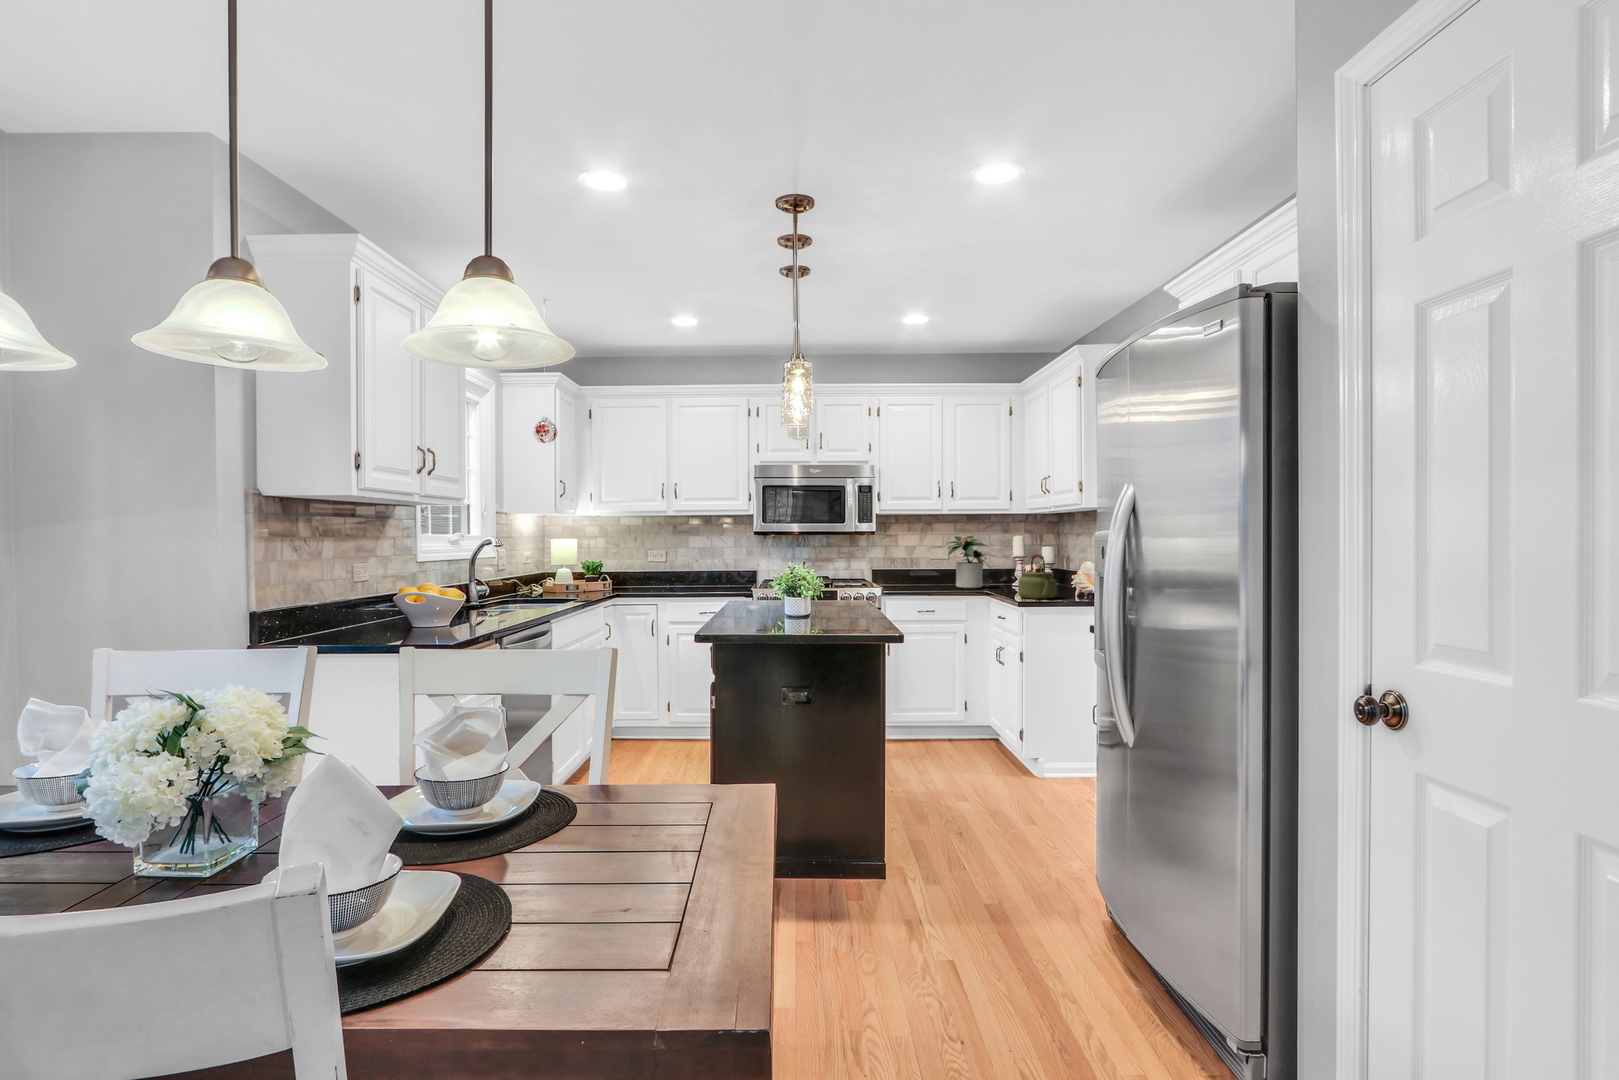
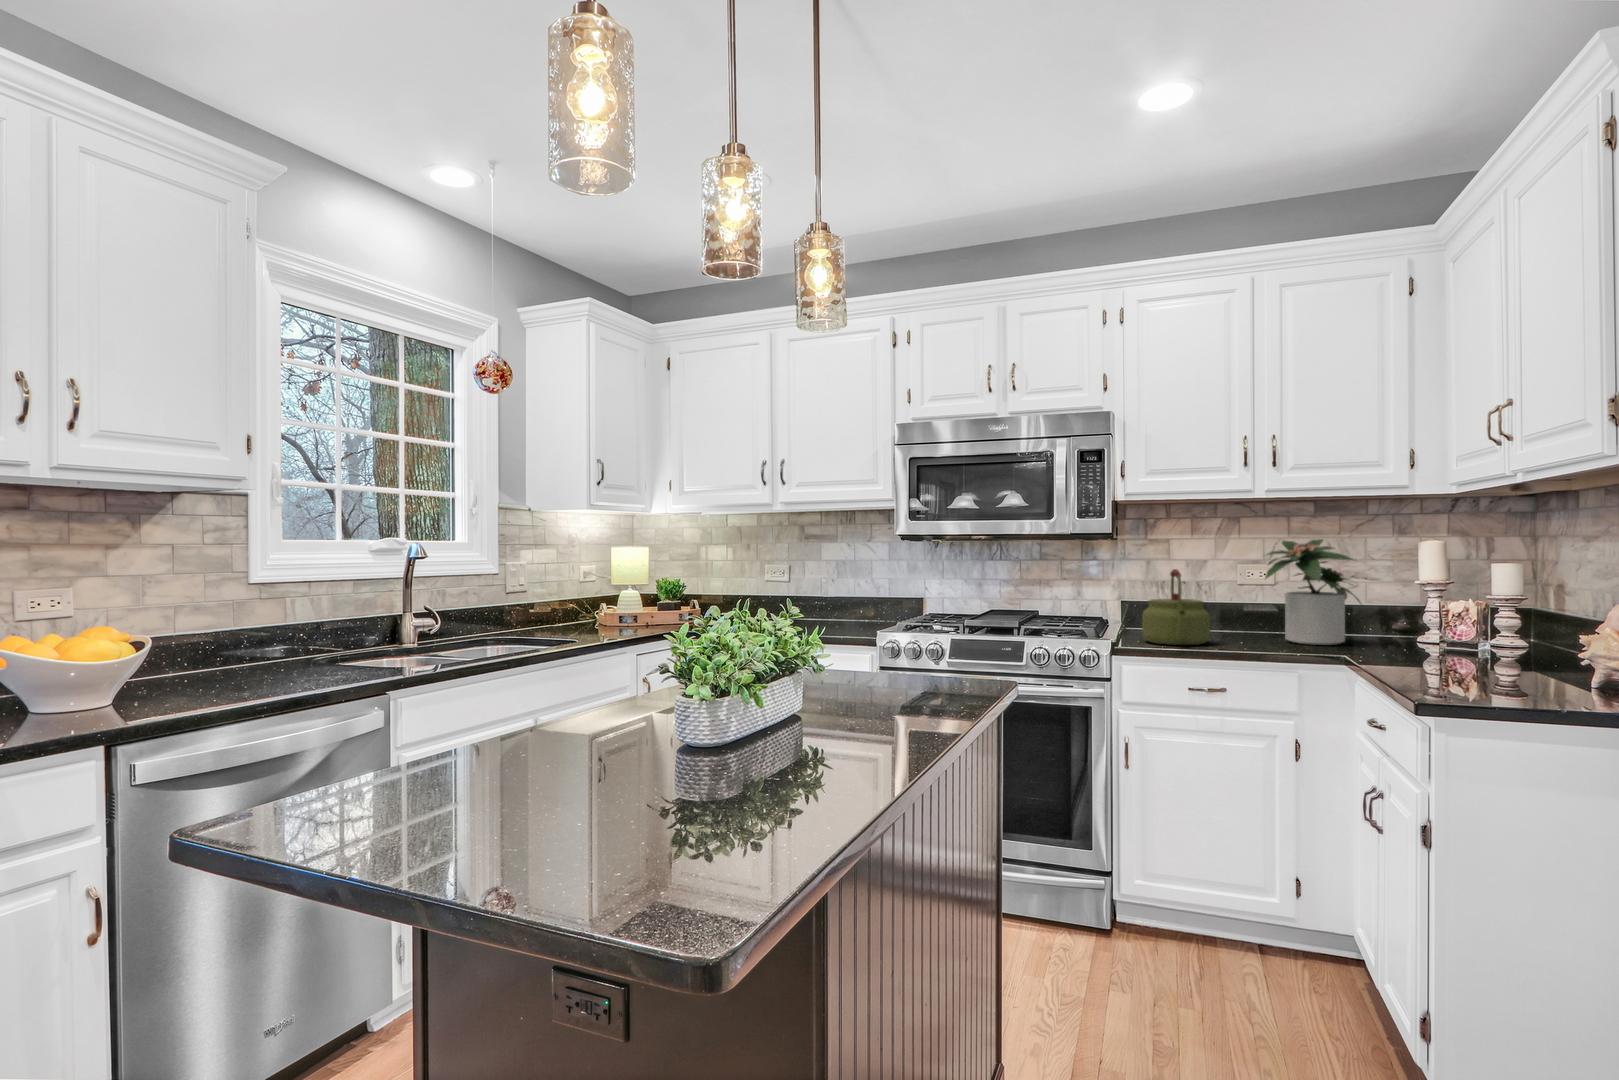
kettle: present [1018,554,1057,599] -> present [1142,569,1210,645]

